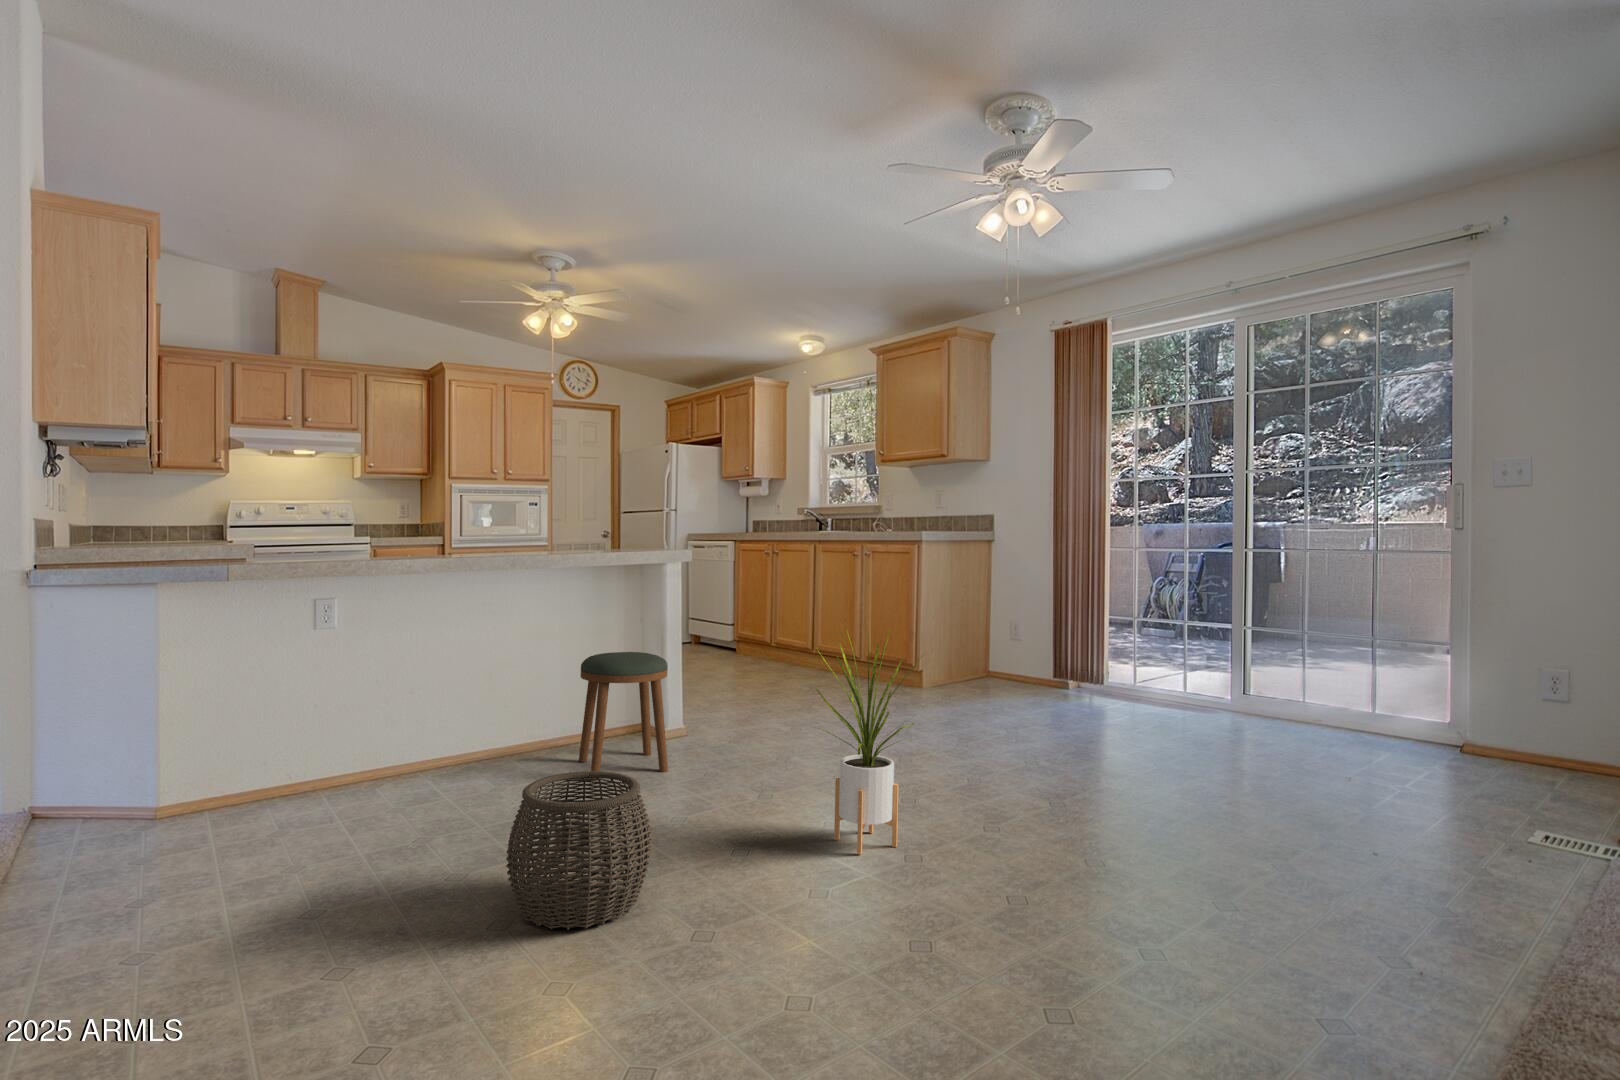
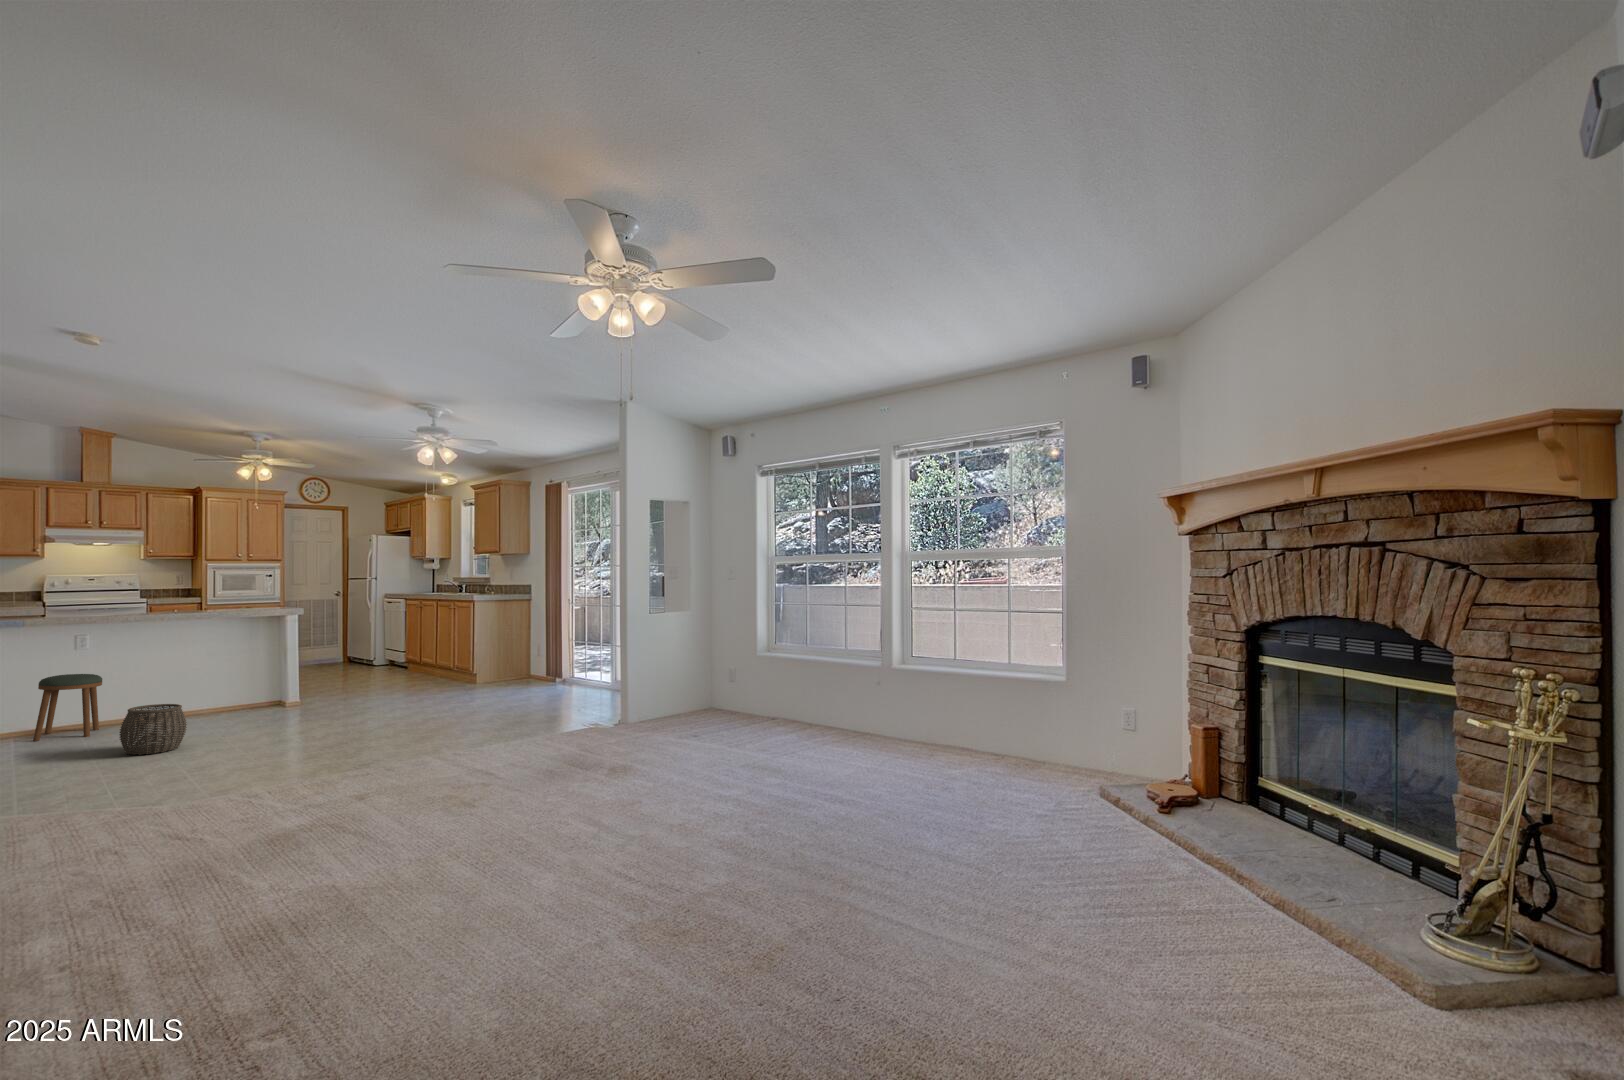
house plant: present [816,630,921,854] -> none [274,649,332,737]
stool: present [579,652,668,779] -> present [33,674,102,741]

